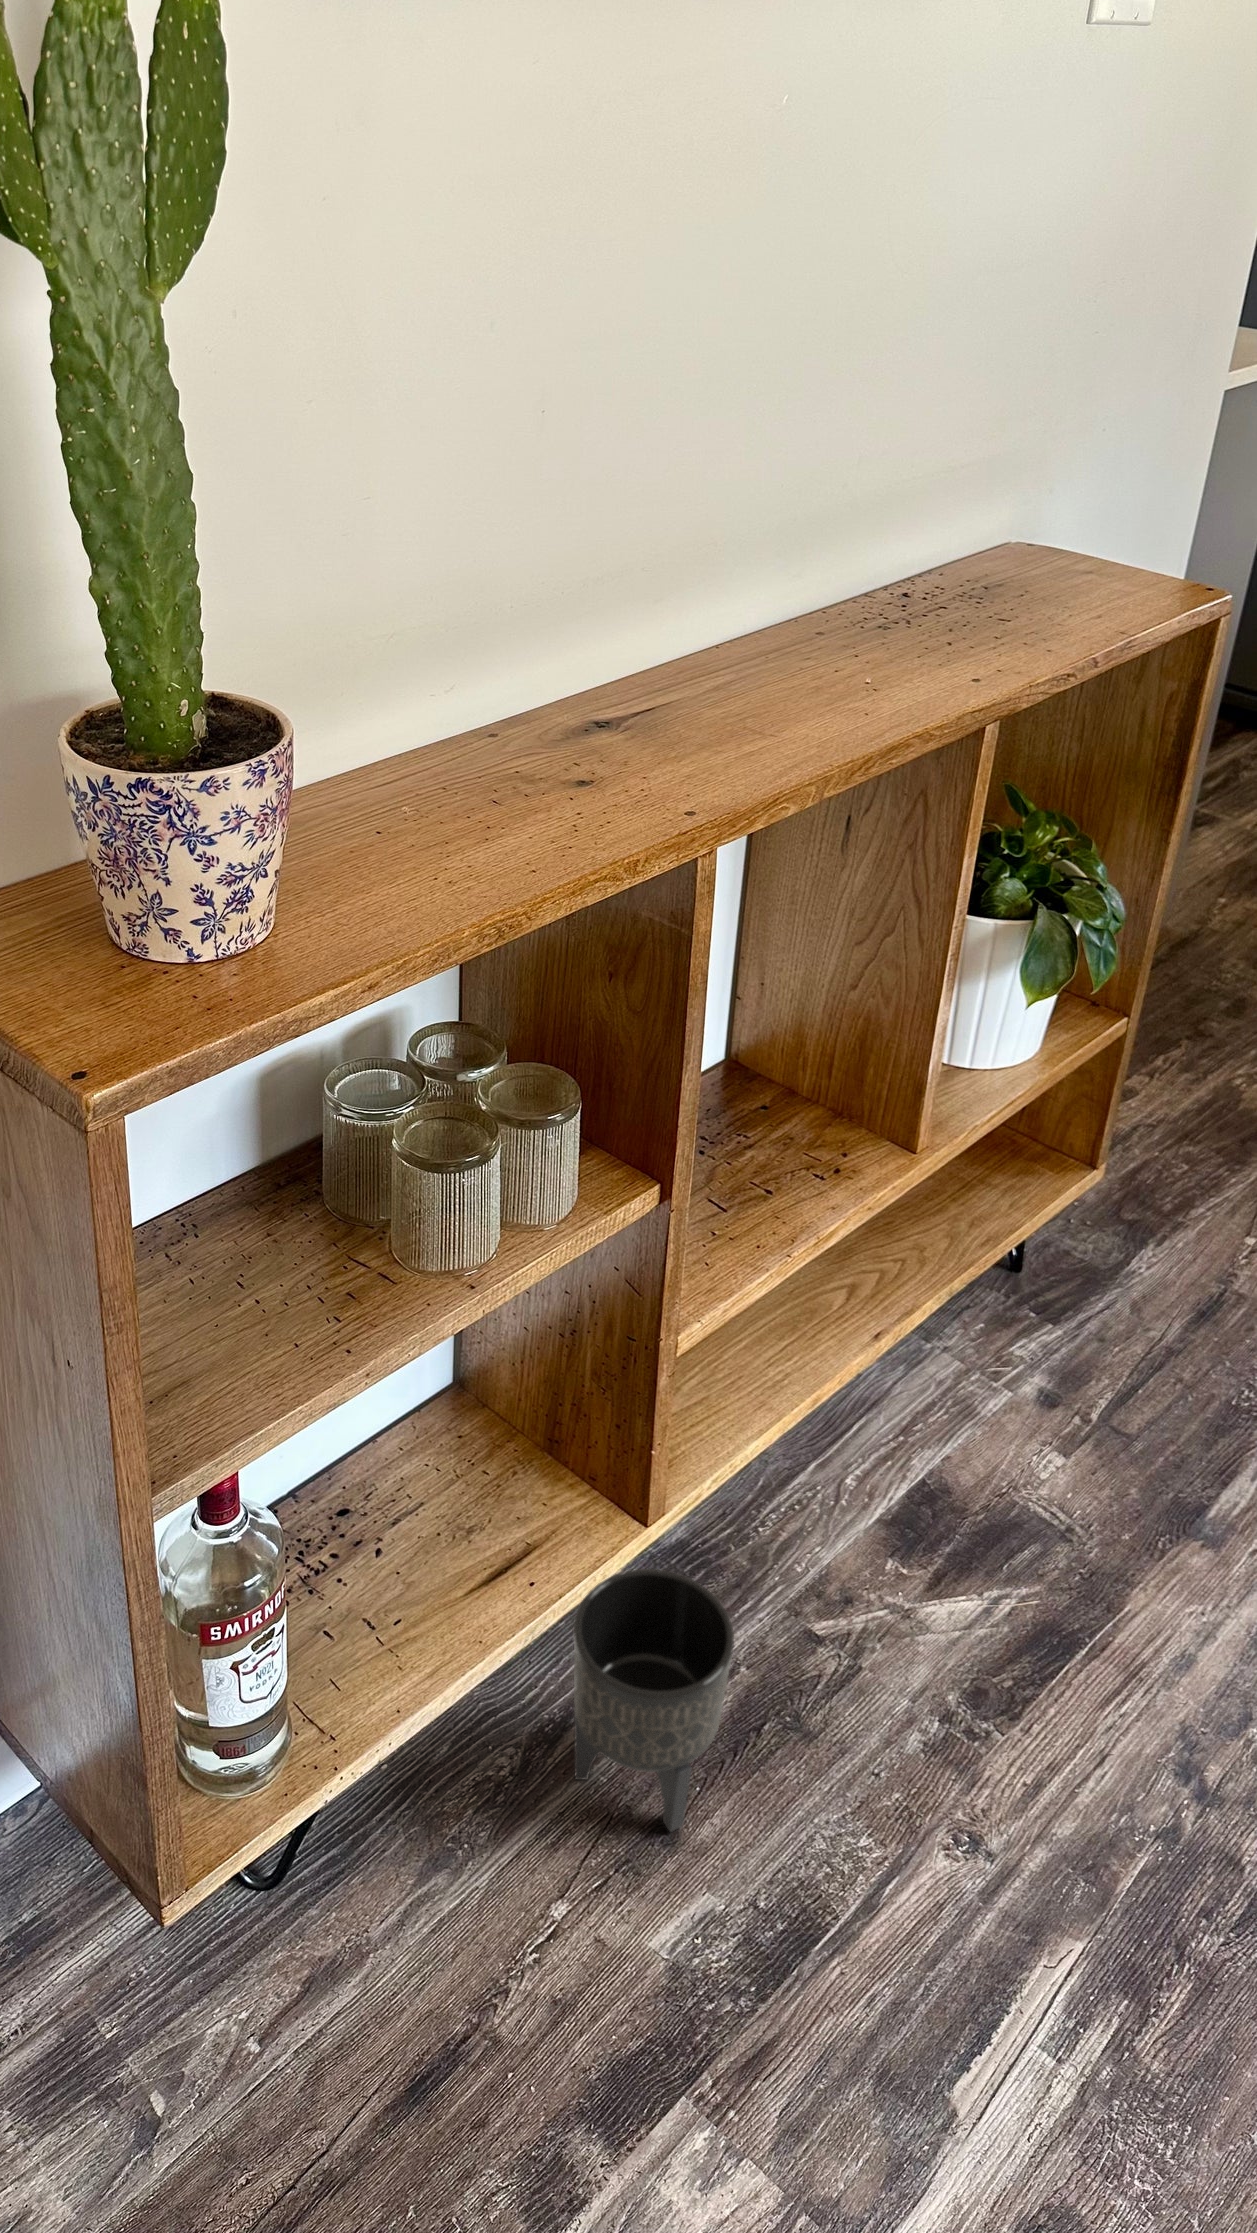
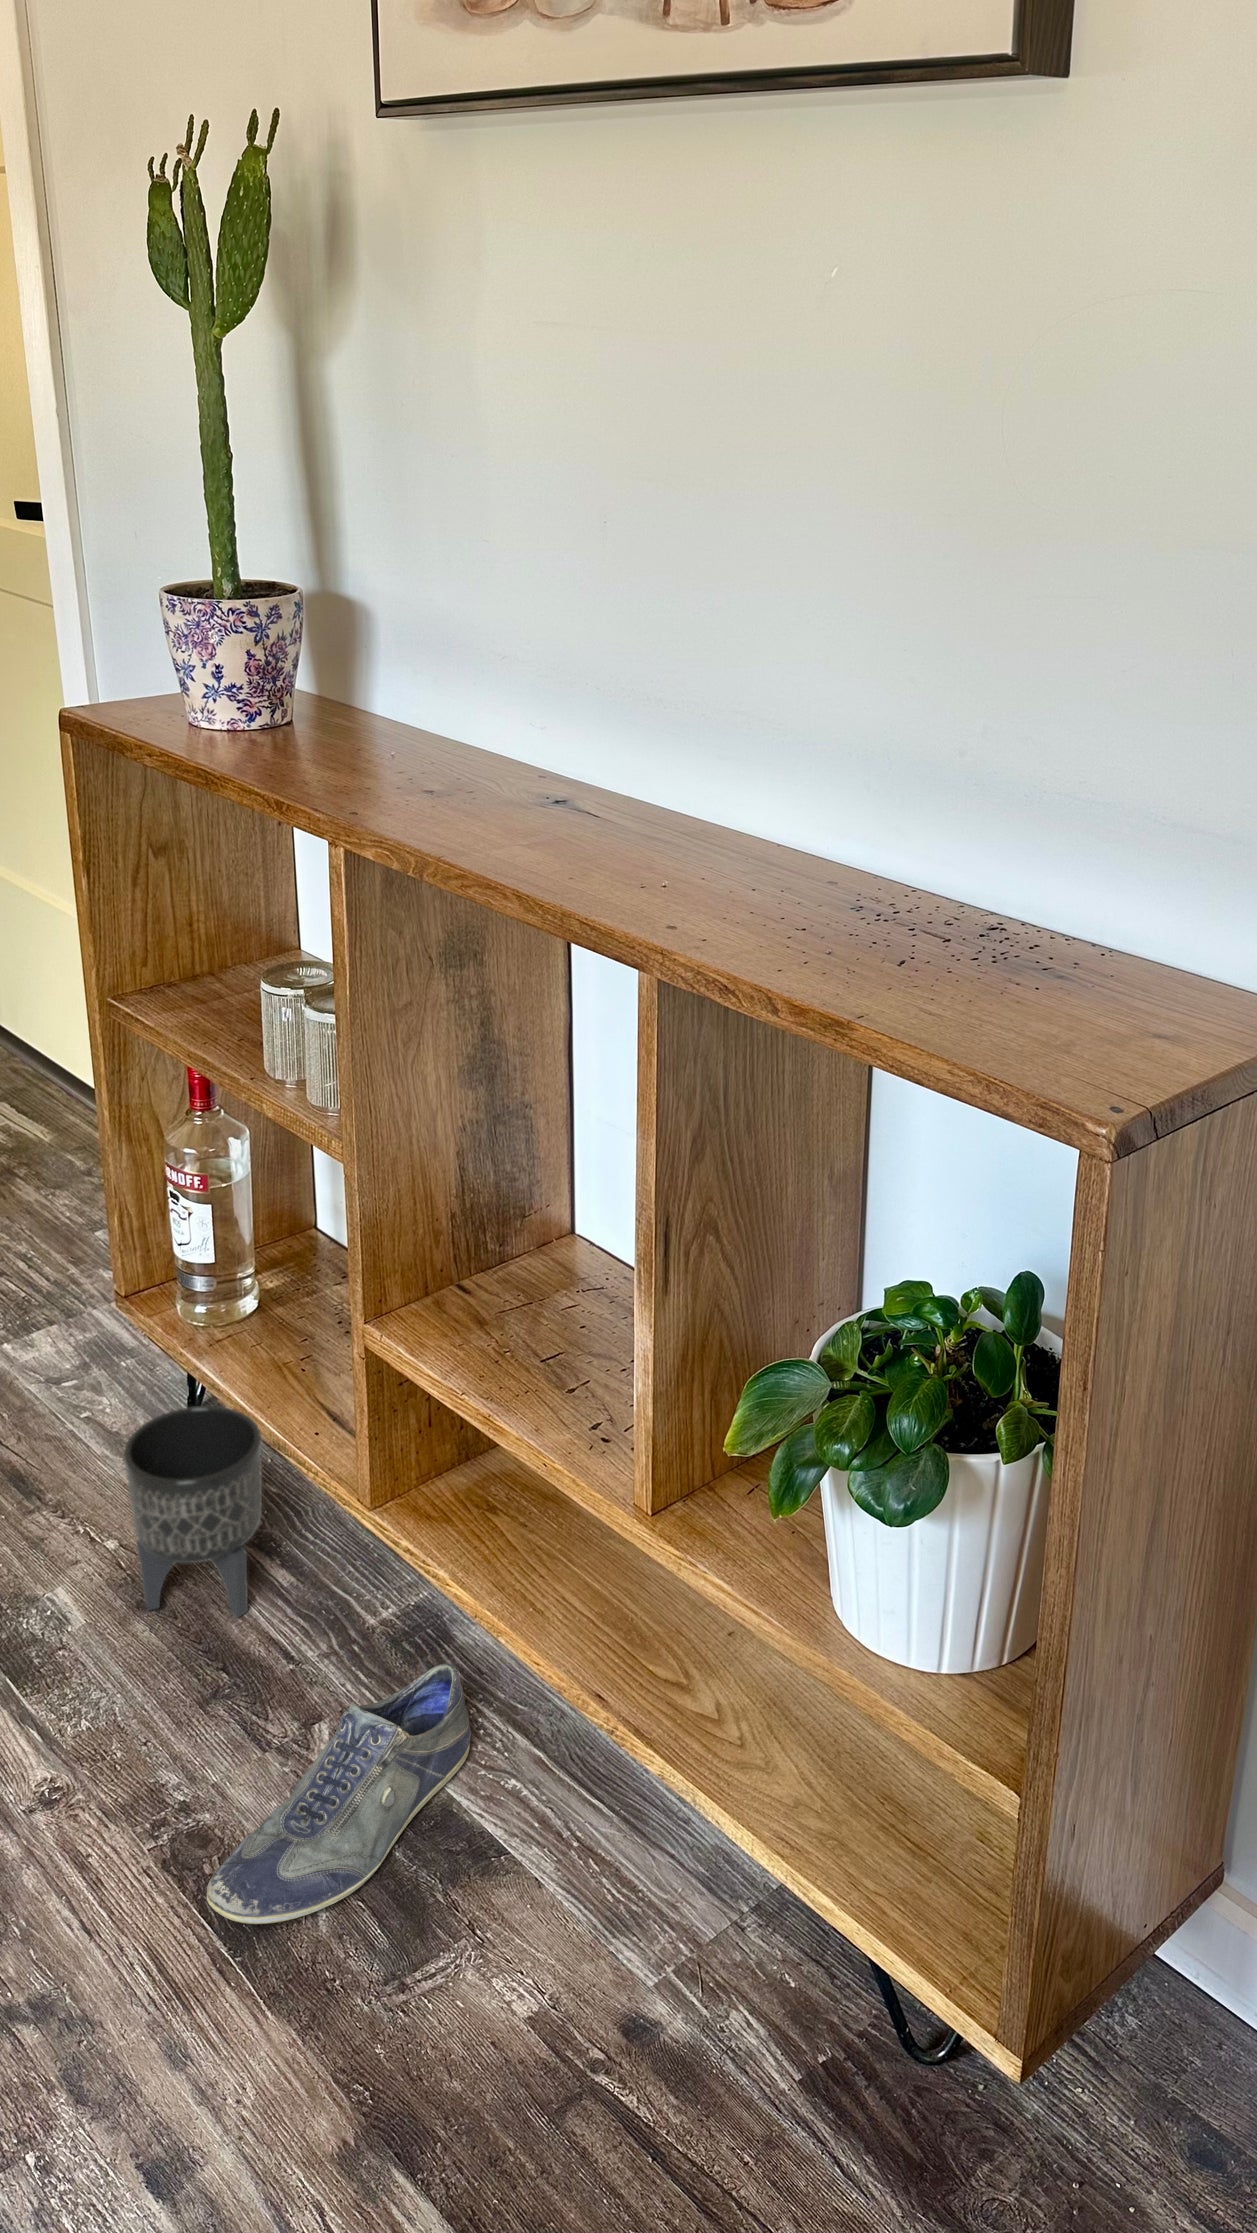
shoe: none [798,1470,1090,1649] -> present [207,1663,471,1924]

